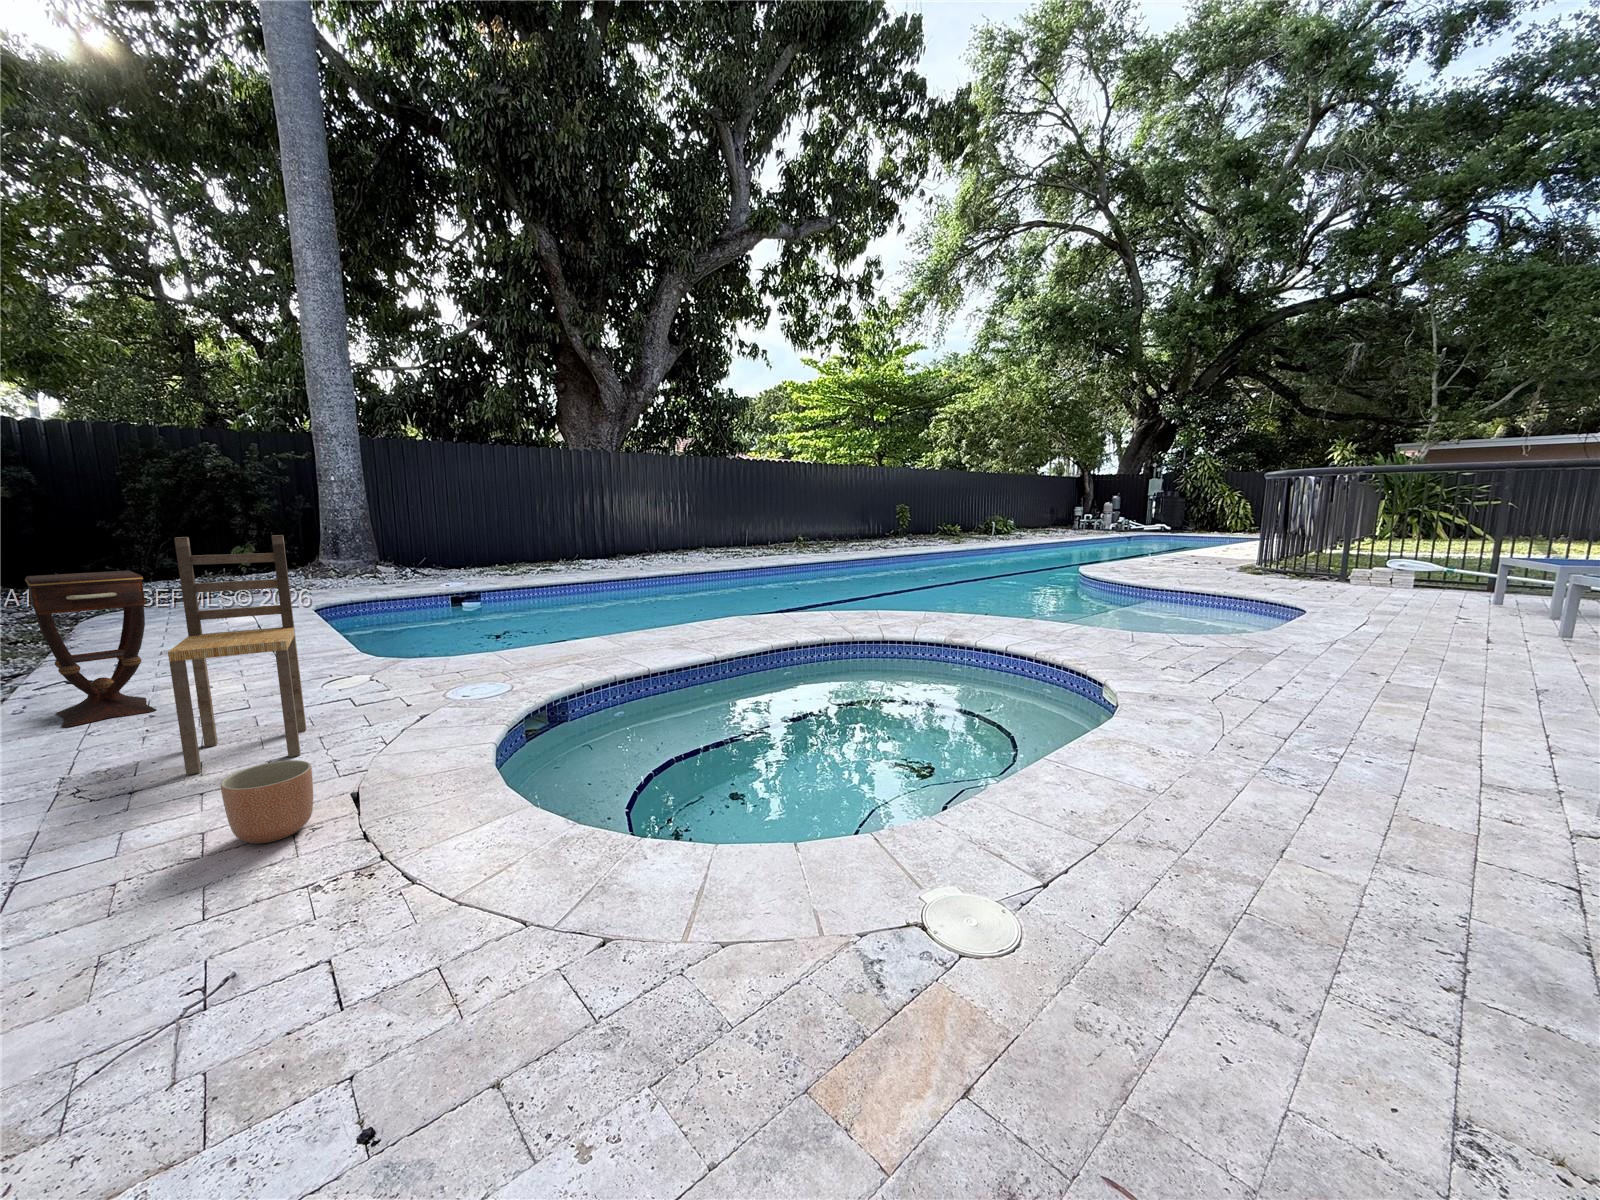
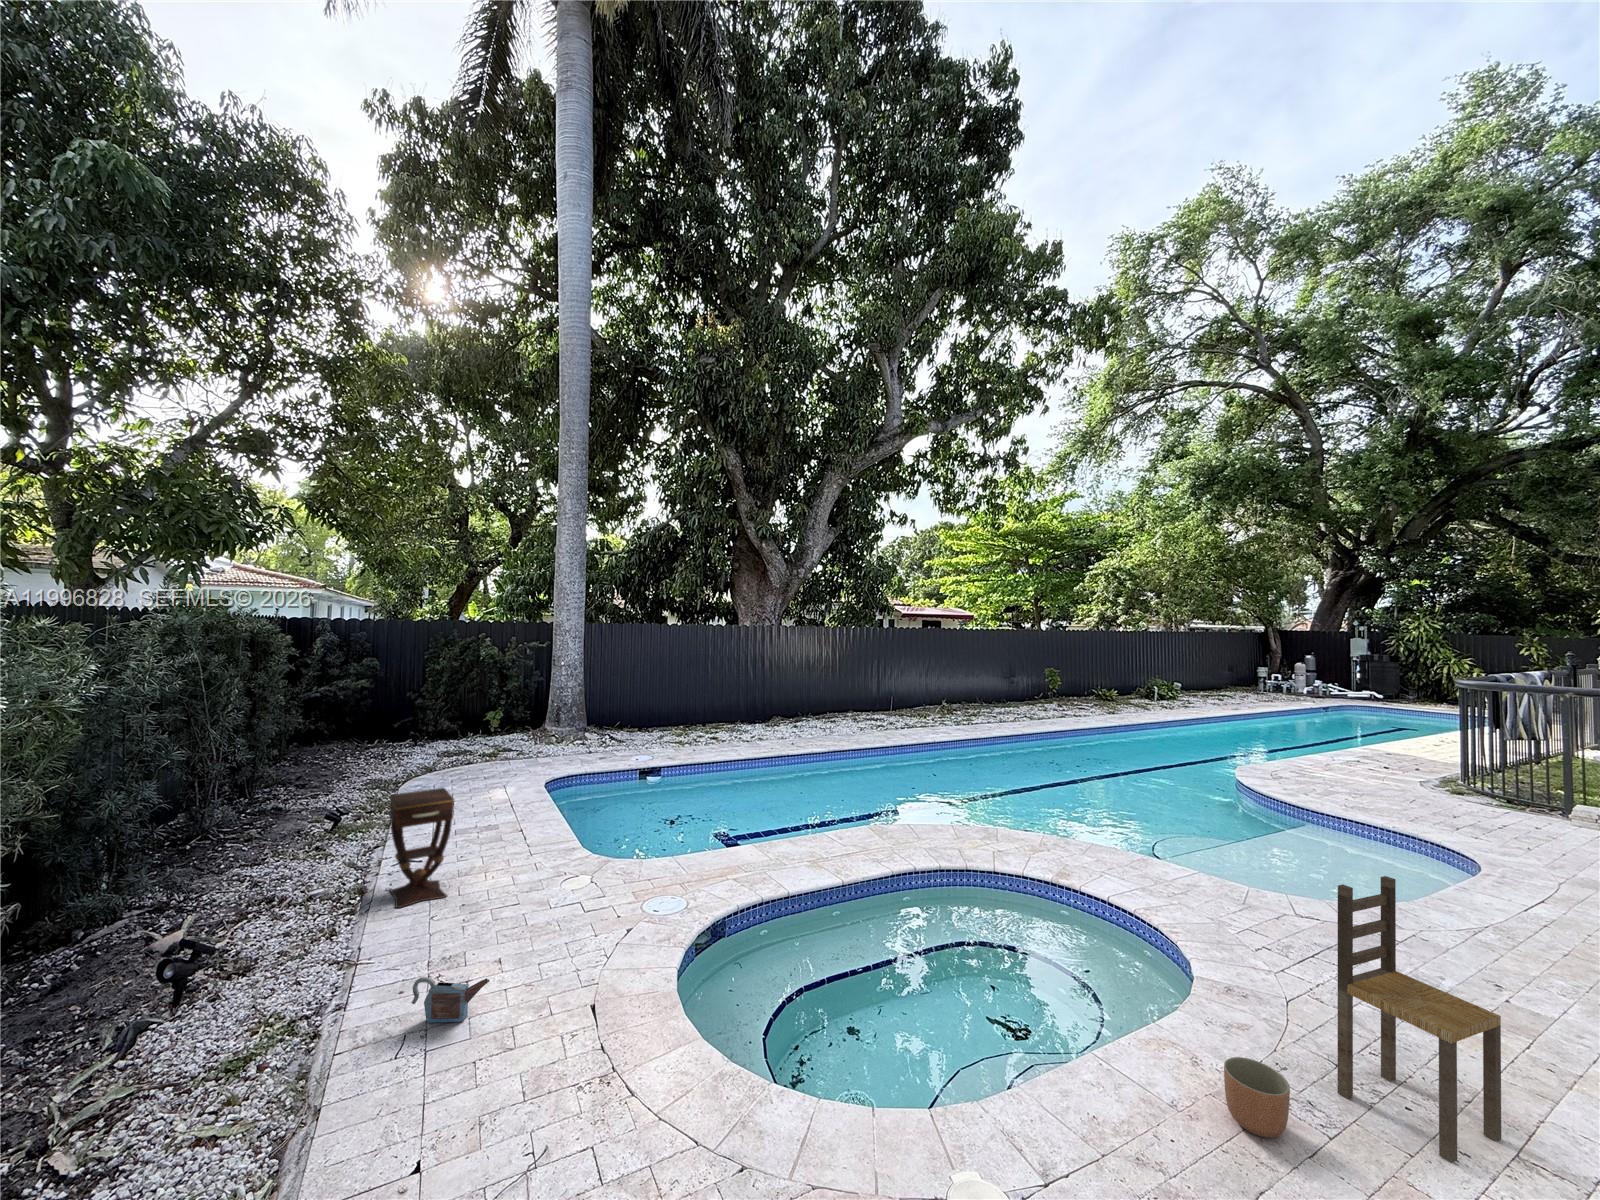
chair: present [168,535,306,775] -> present [1337,876,1501,1163]
watering can: none [49,760,194,831] -> present [411,977,490,1023]
planter: present [221,760,313,843] -> present [1224,1057,1290,1138]

